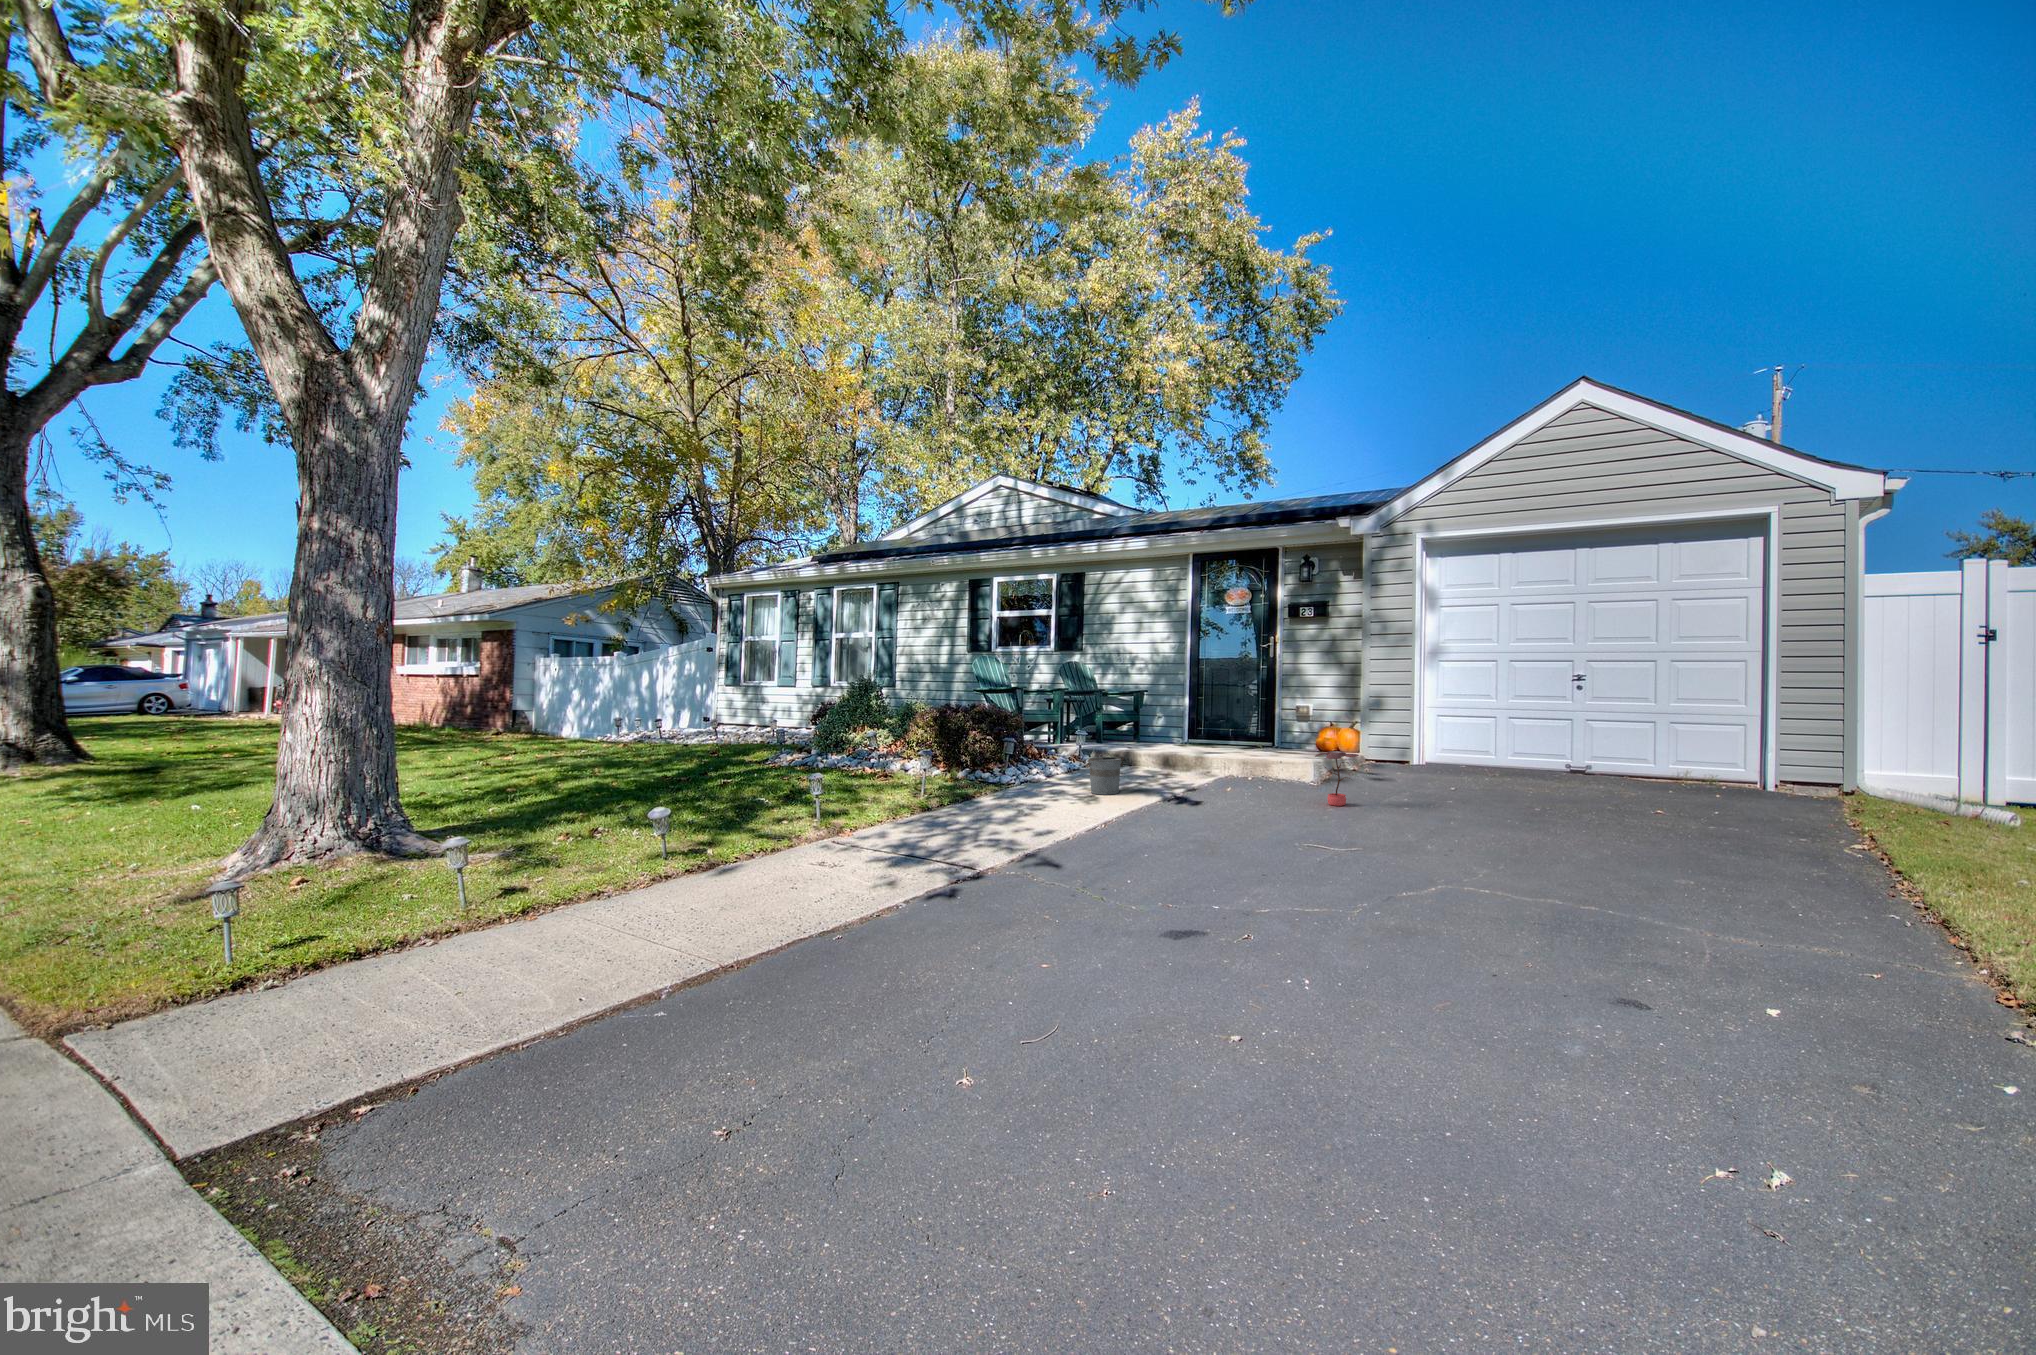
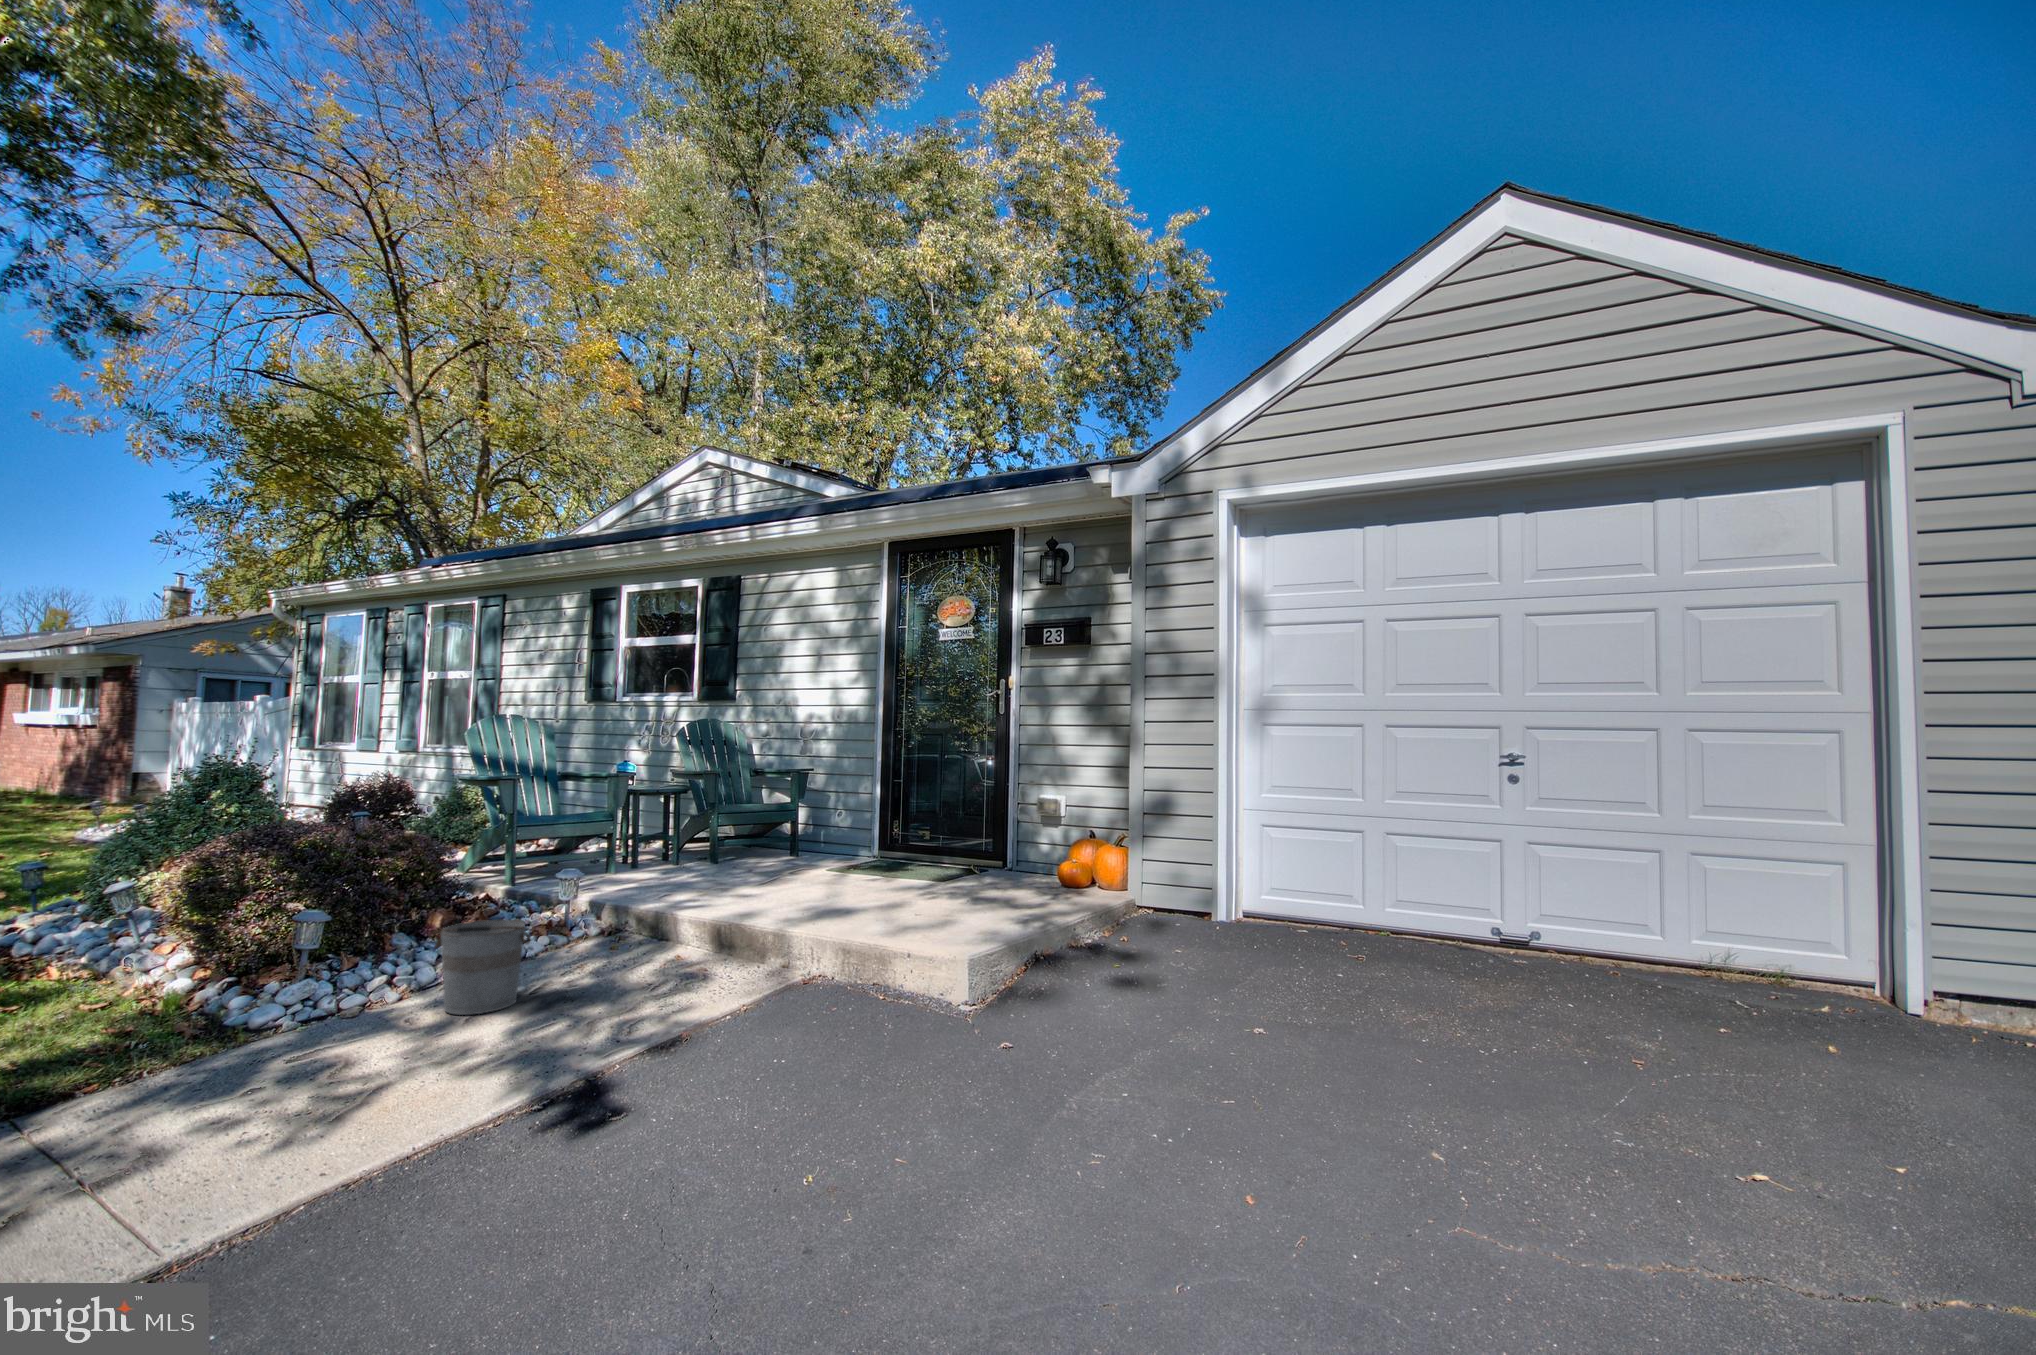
potted plant: present [1315,751,1359,806] -> none [896,929,991,1071]

